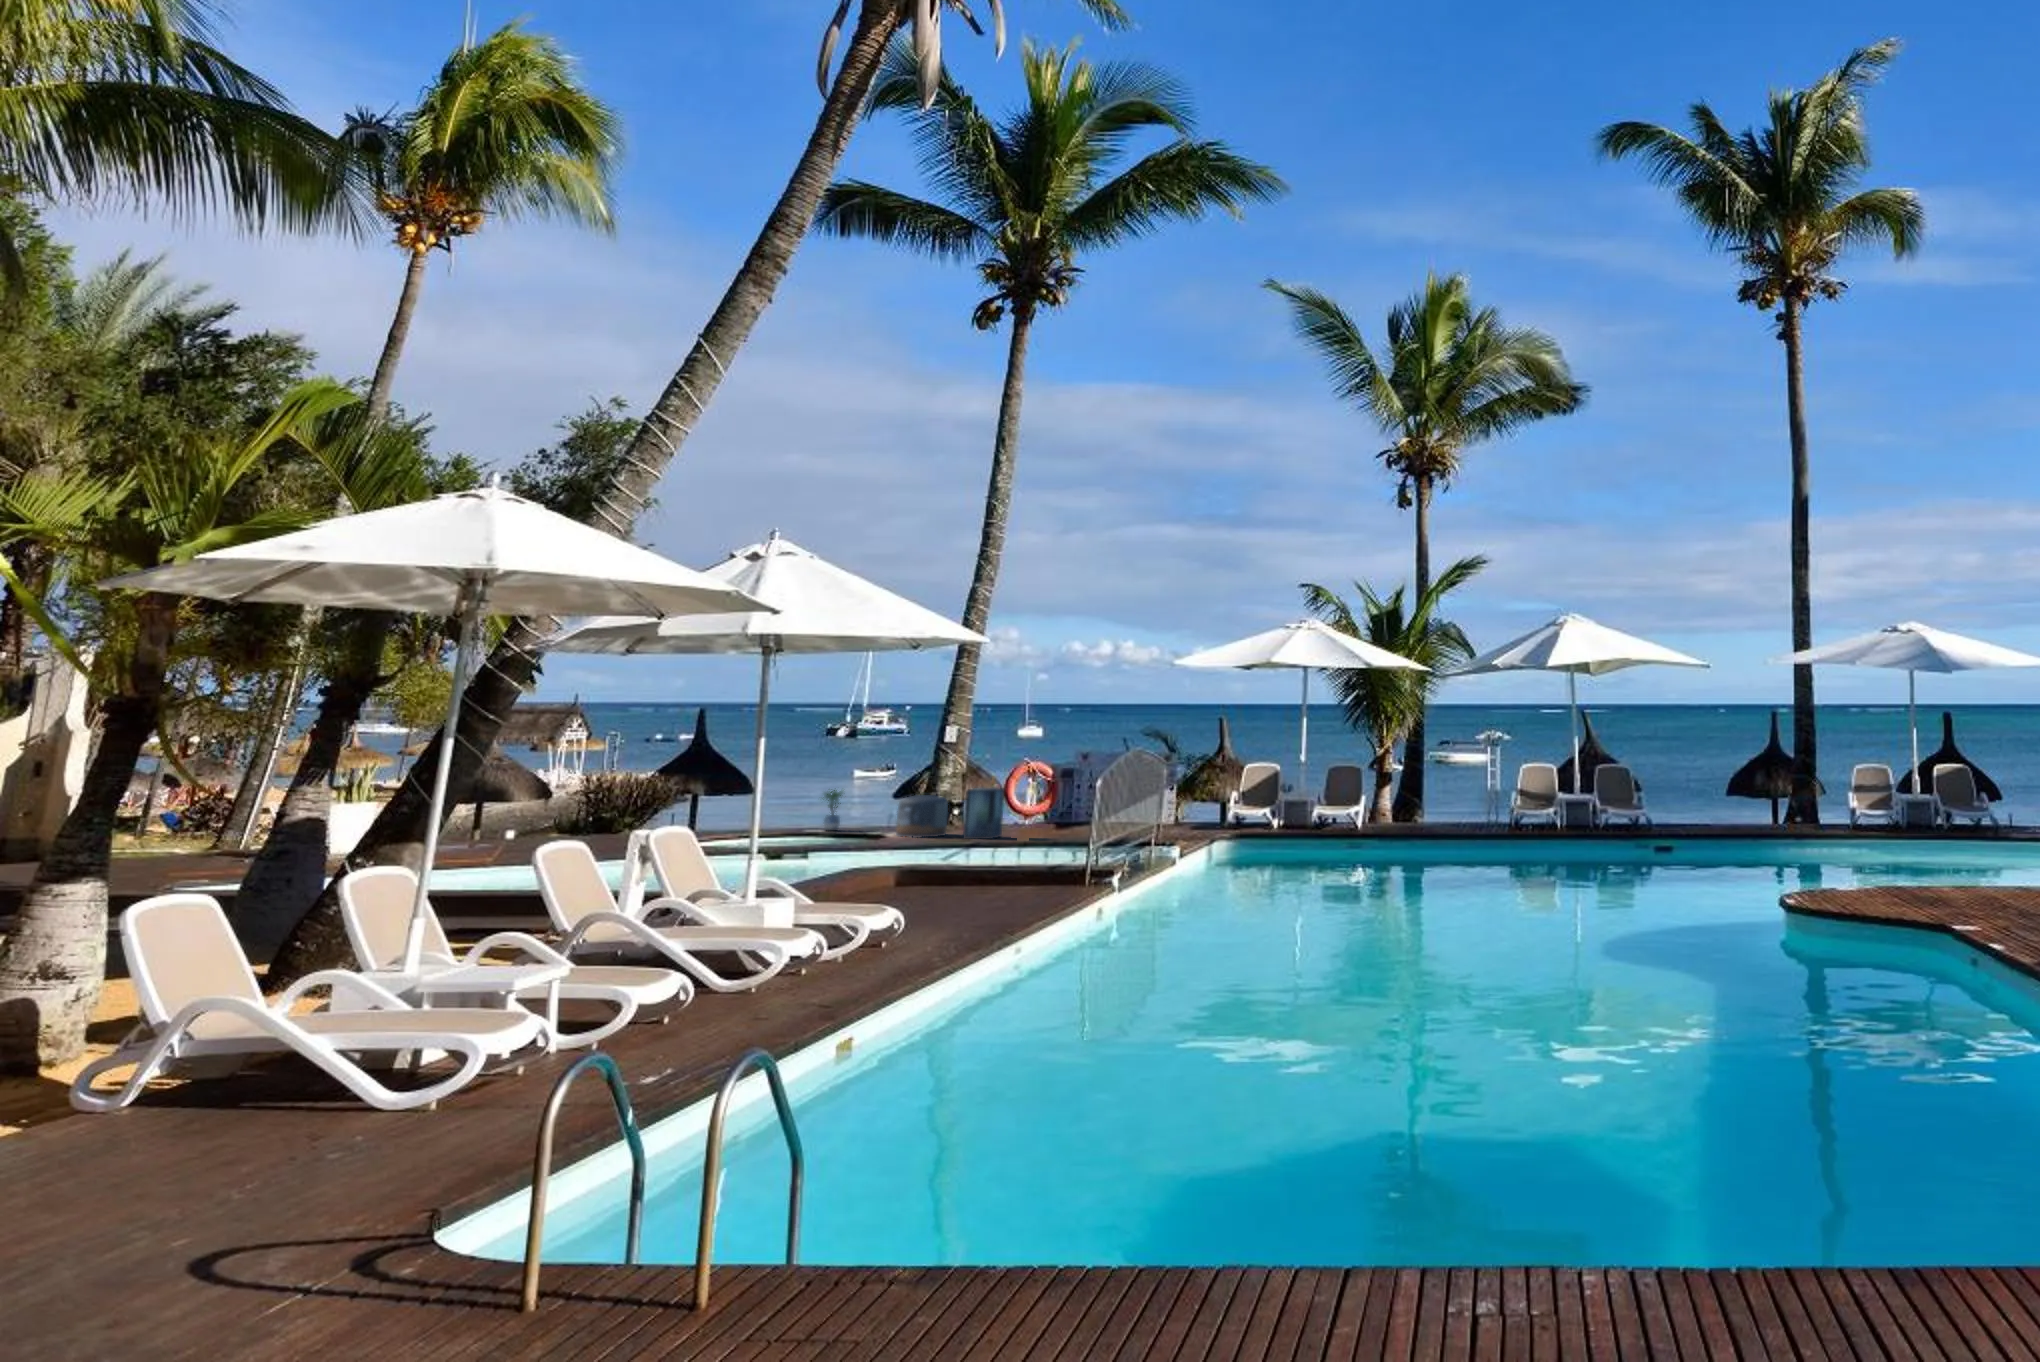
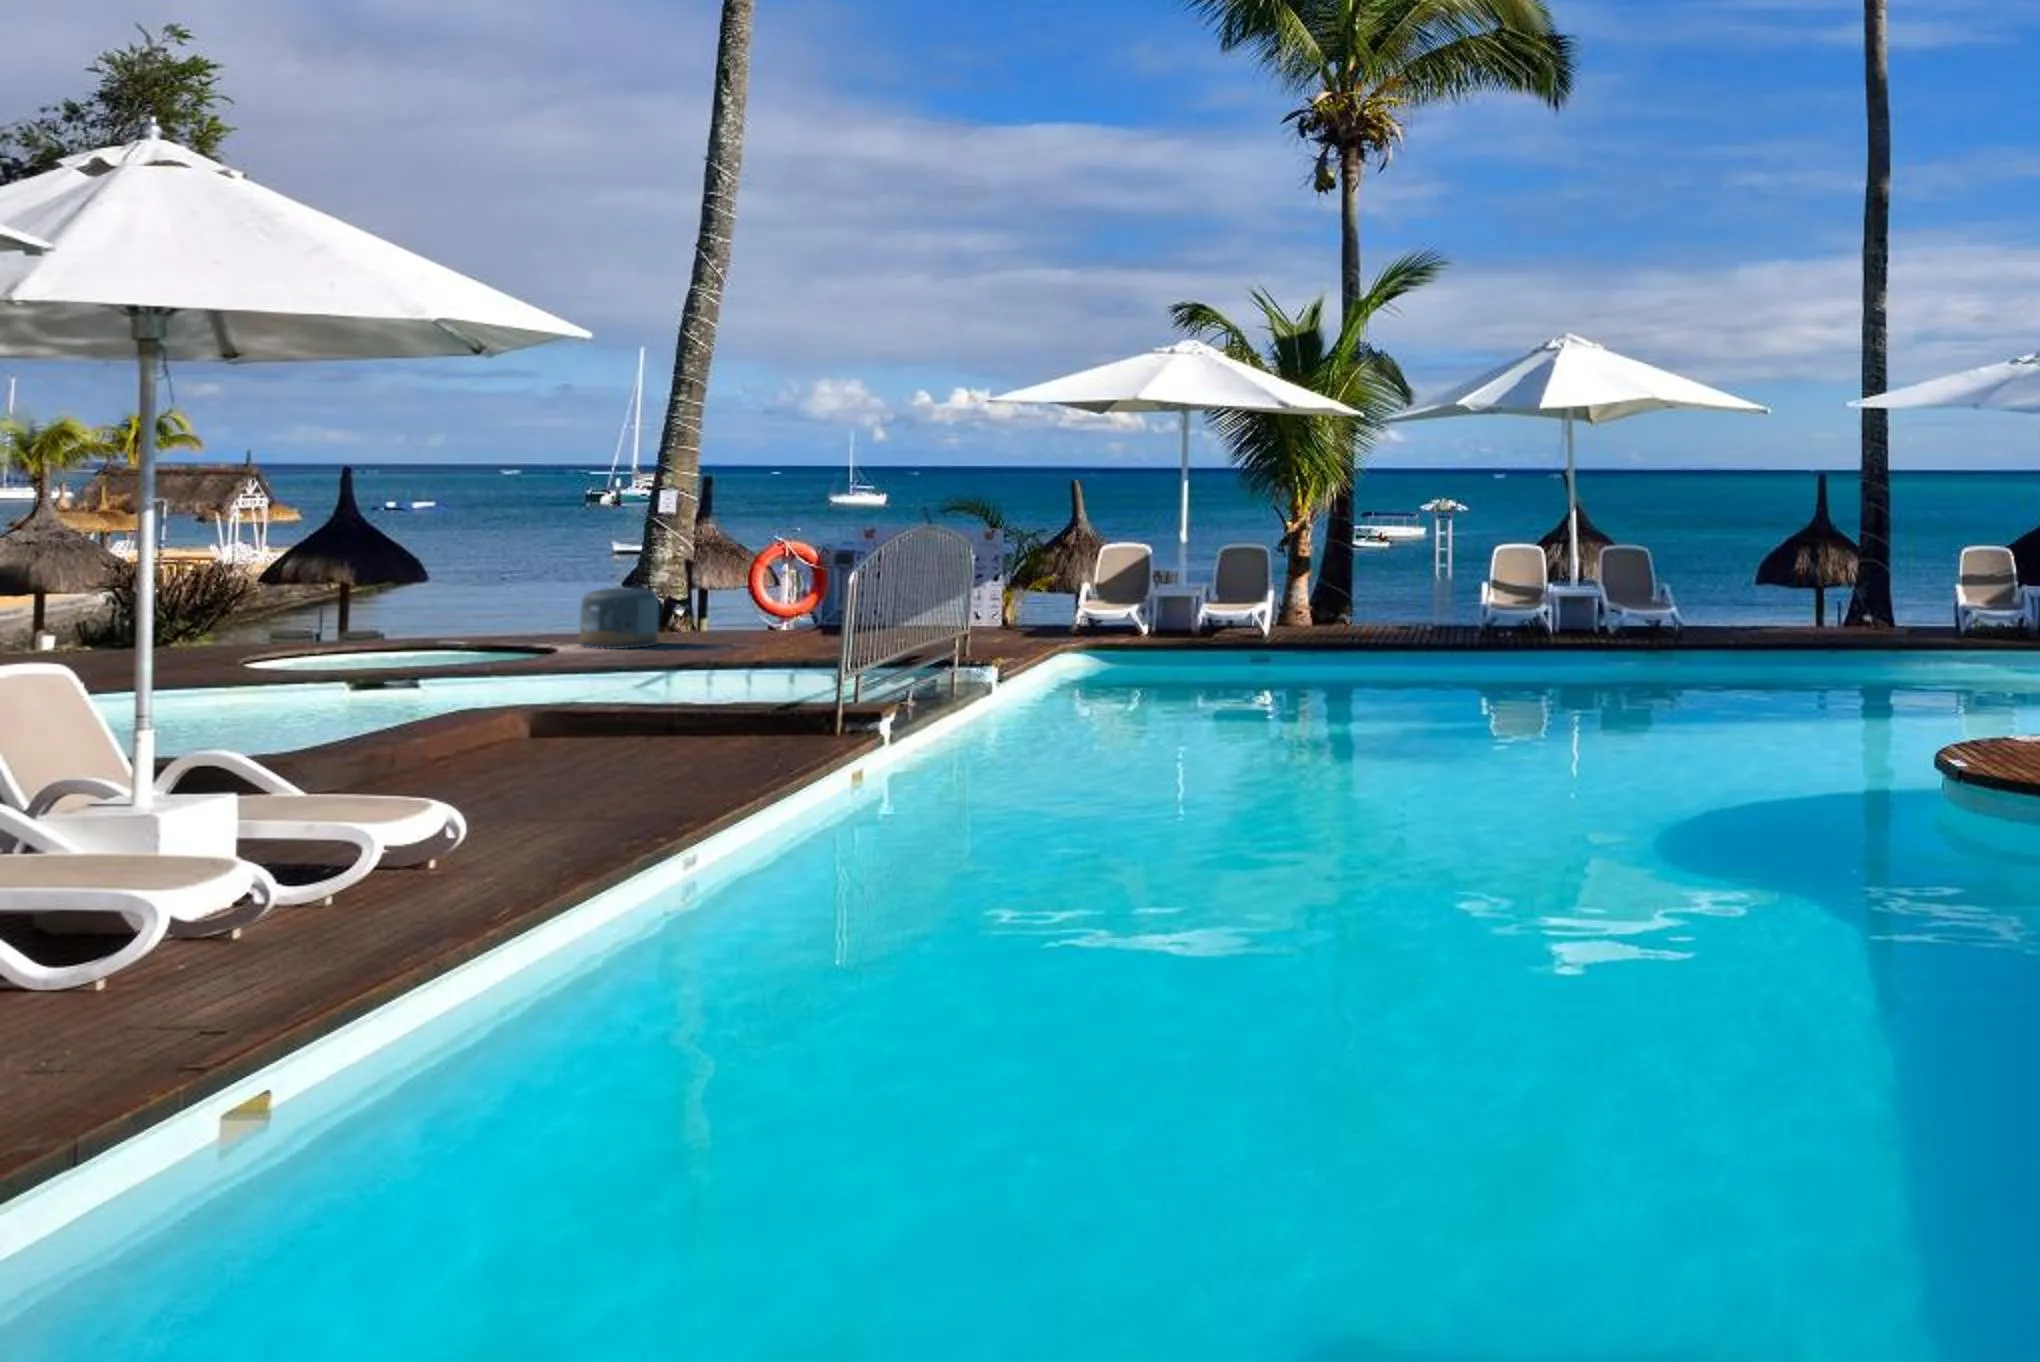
storage box: present [963,788,1004,839] -> none [681,577,743,651]
potted plant: present [823,790,842,831] -> none [461,576,508,639]

